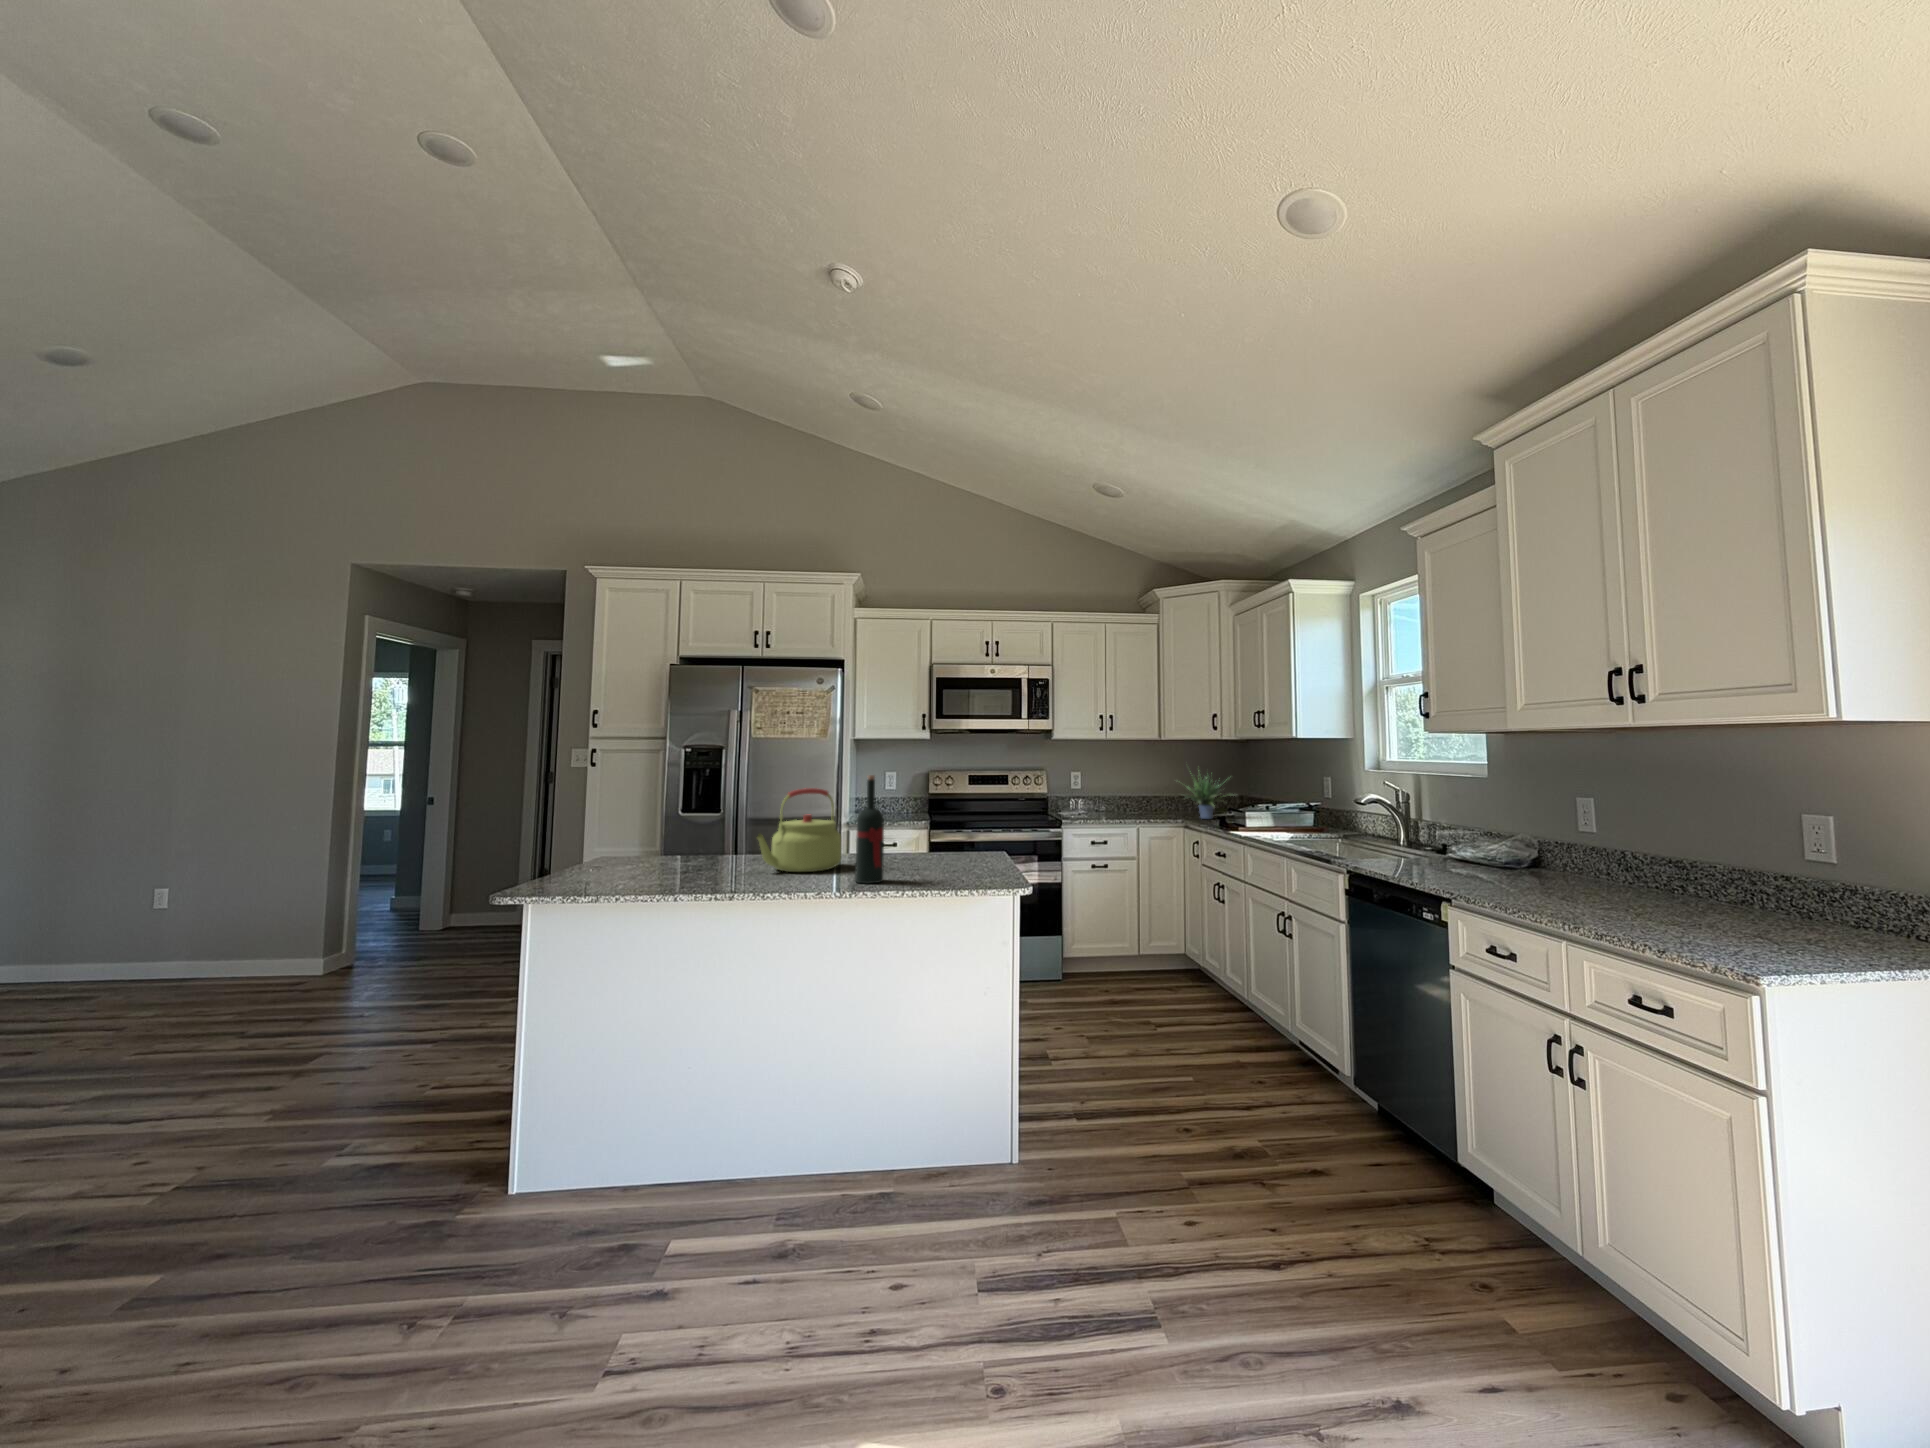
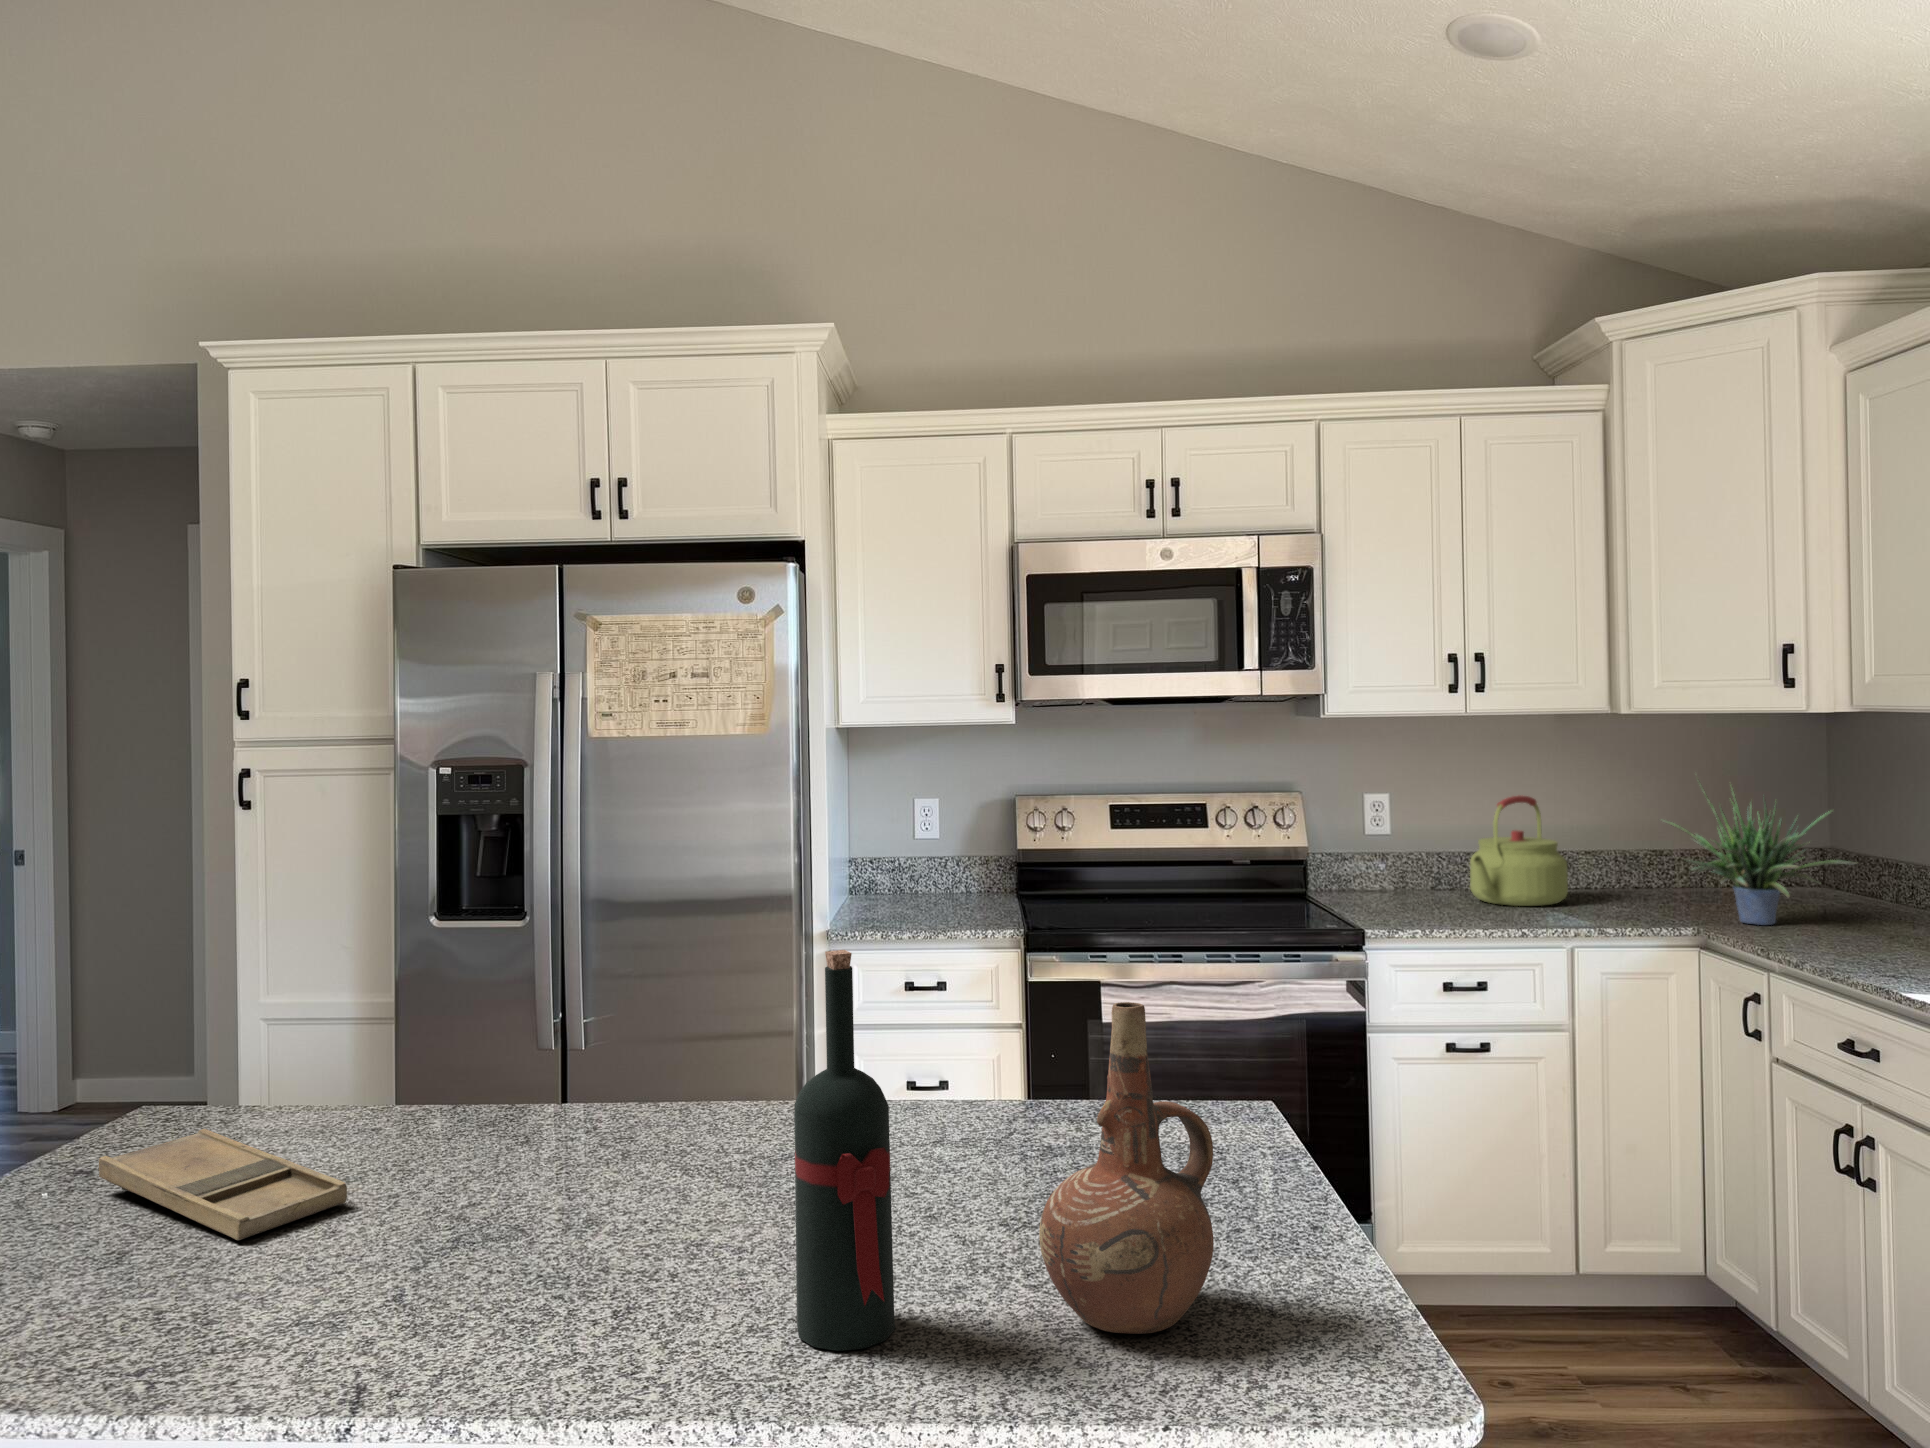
kettle: present [757,788,841,872] -> present [1470,796,1568,906]
ceramic pitcher: none [925,792,974,879] -> present [1039,1002,1214,1334]
tray: none [610,853,701,874] -> present [99,1129,347,1240]

